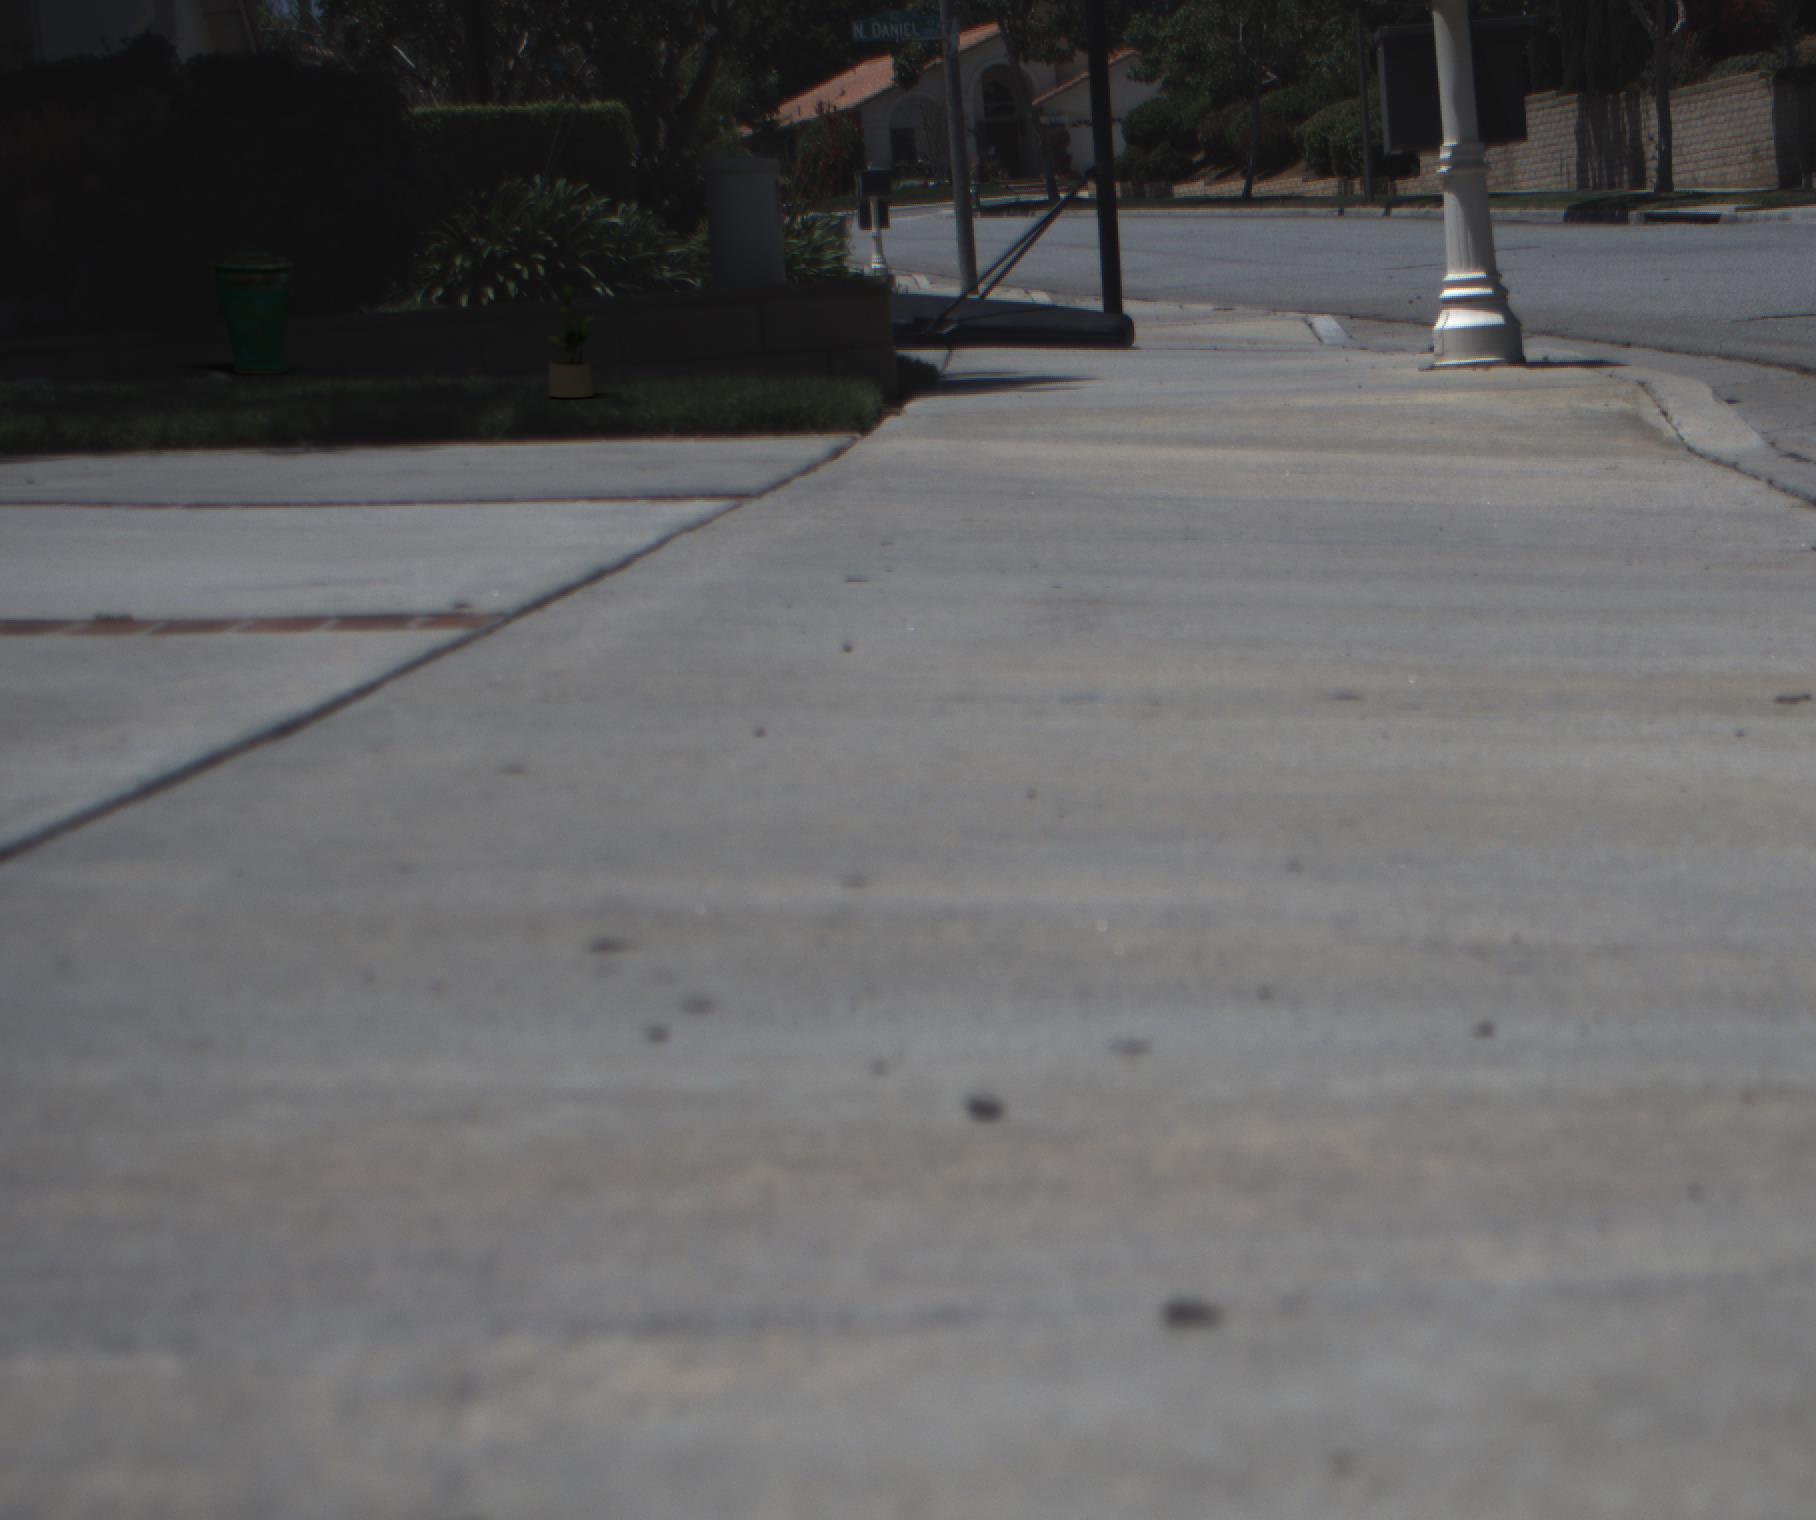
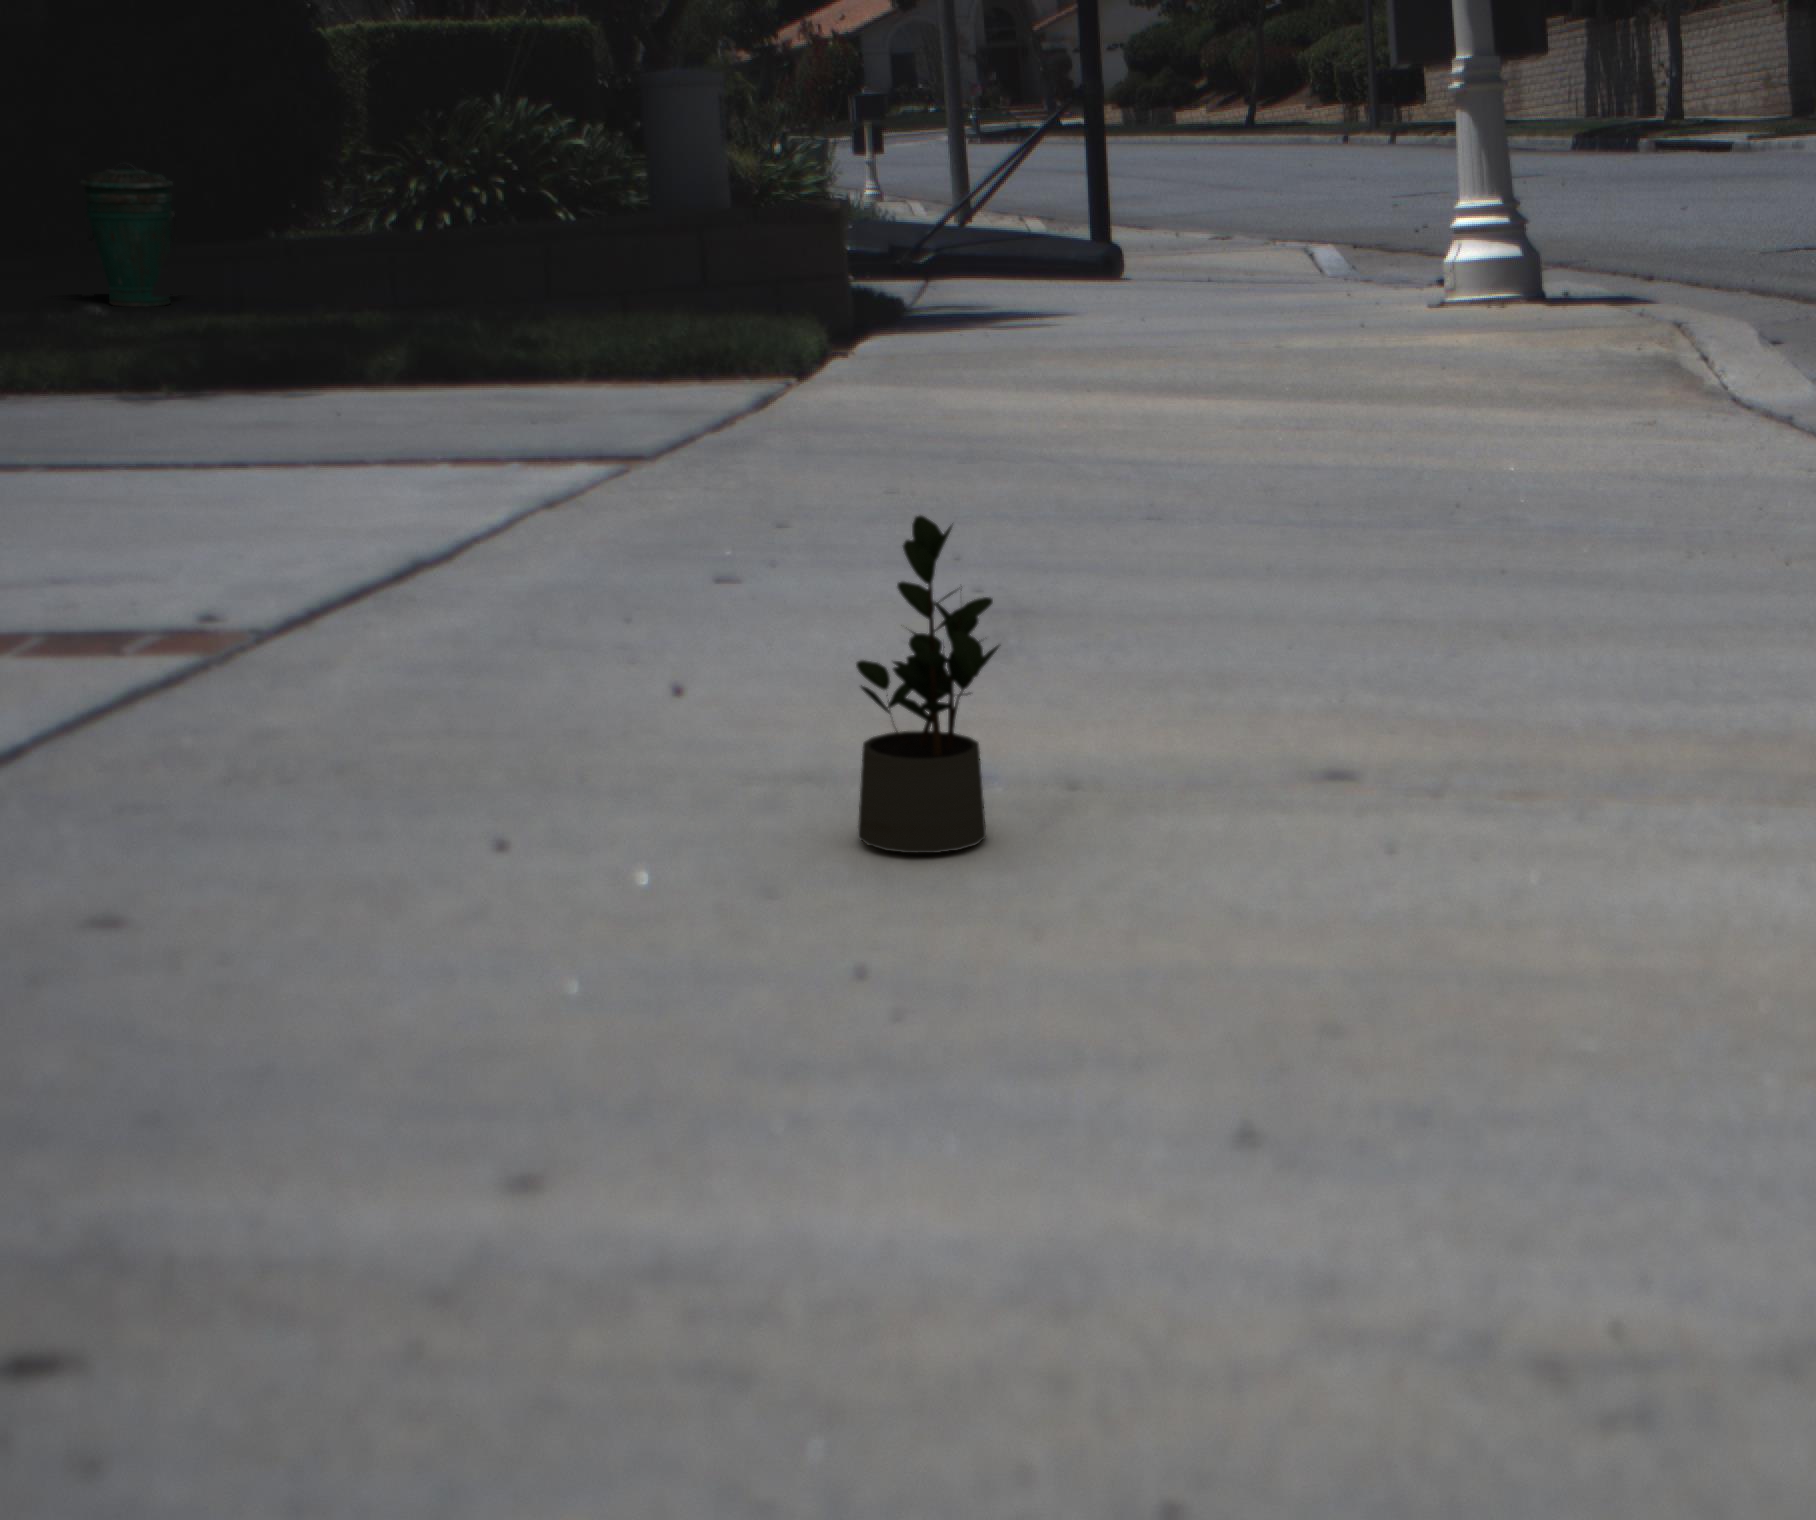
potted plant: present [548,284,593,398] -> present [856,516,999,853]

